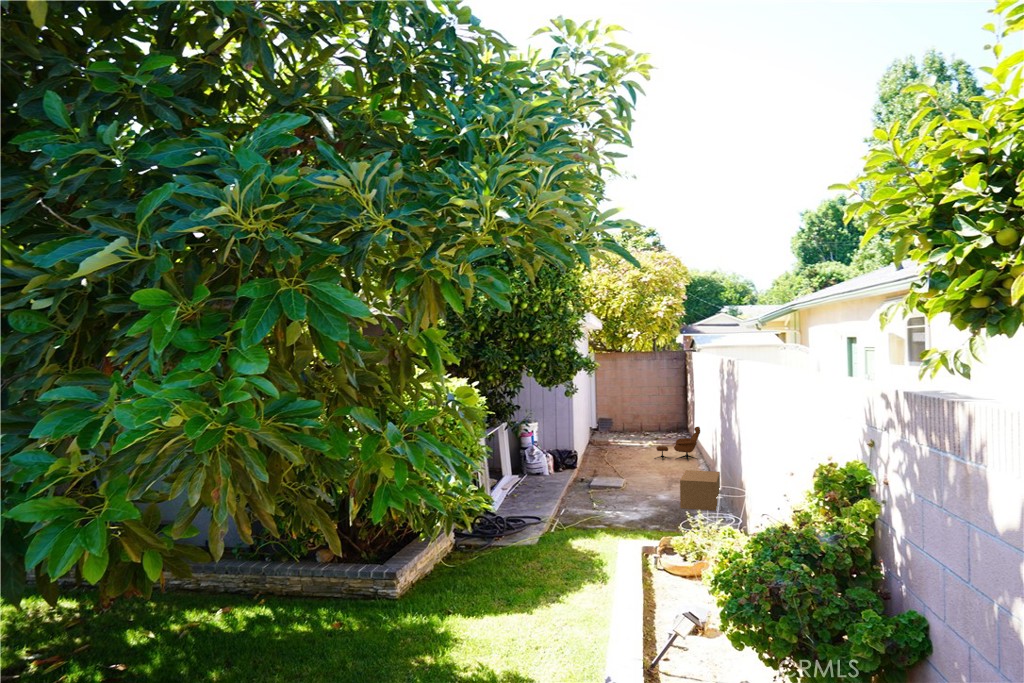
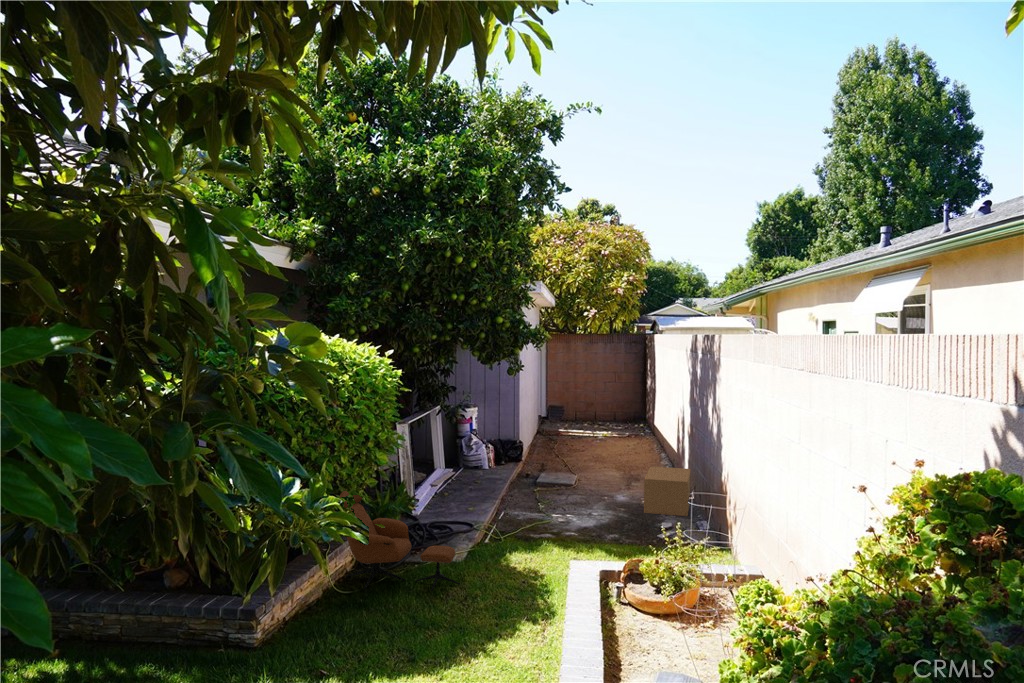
lounge chair: present [655,427,700,460] -> present [340,491,460,591]

